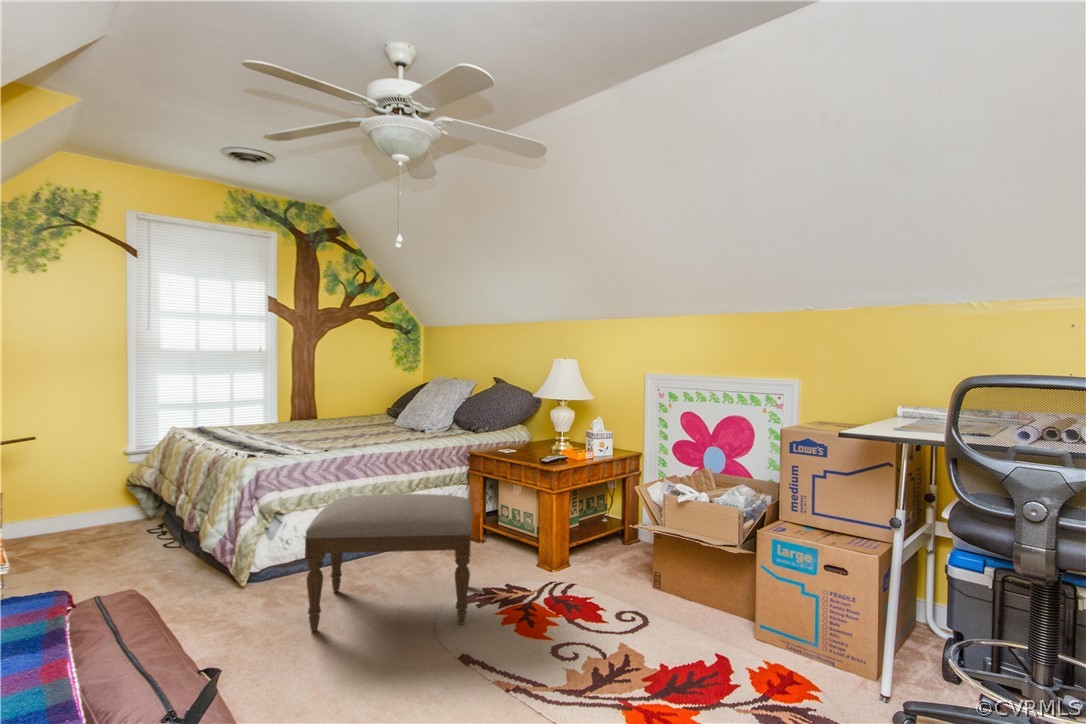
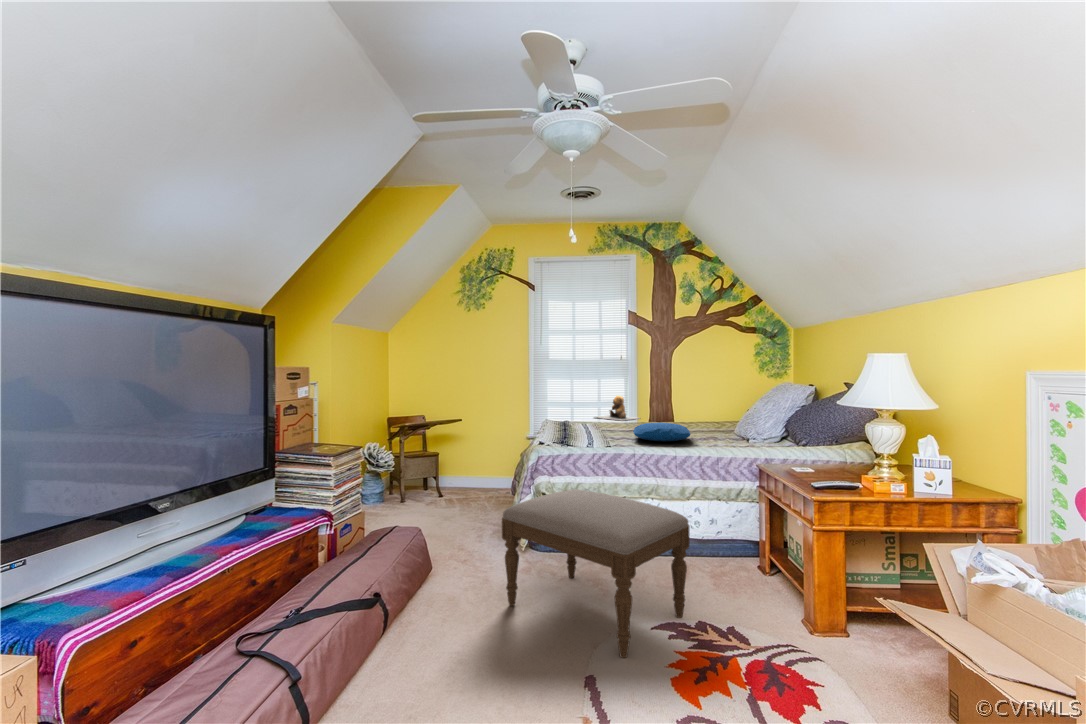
teddy bear: none [219,396,279,425] -> present [598,395,637,420]
pillow: none [328,422,396,441] -> present [633,423,691,442]

